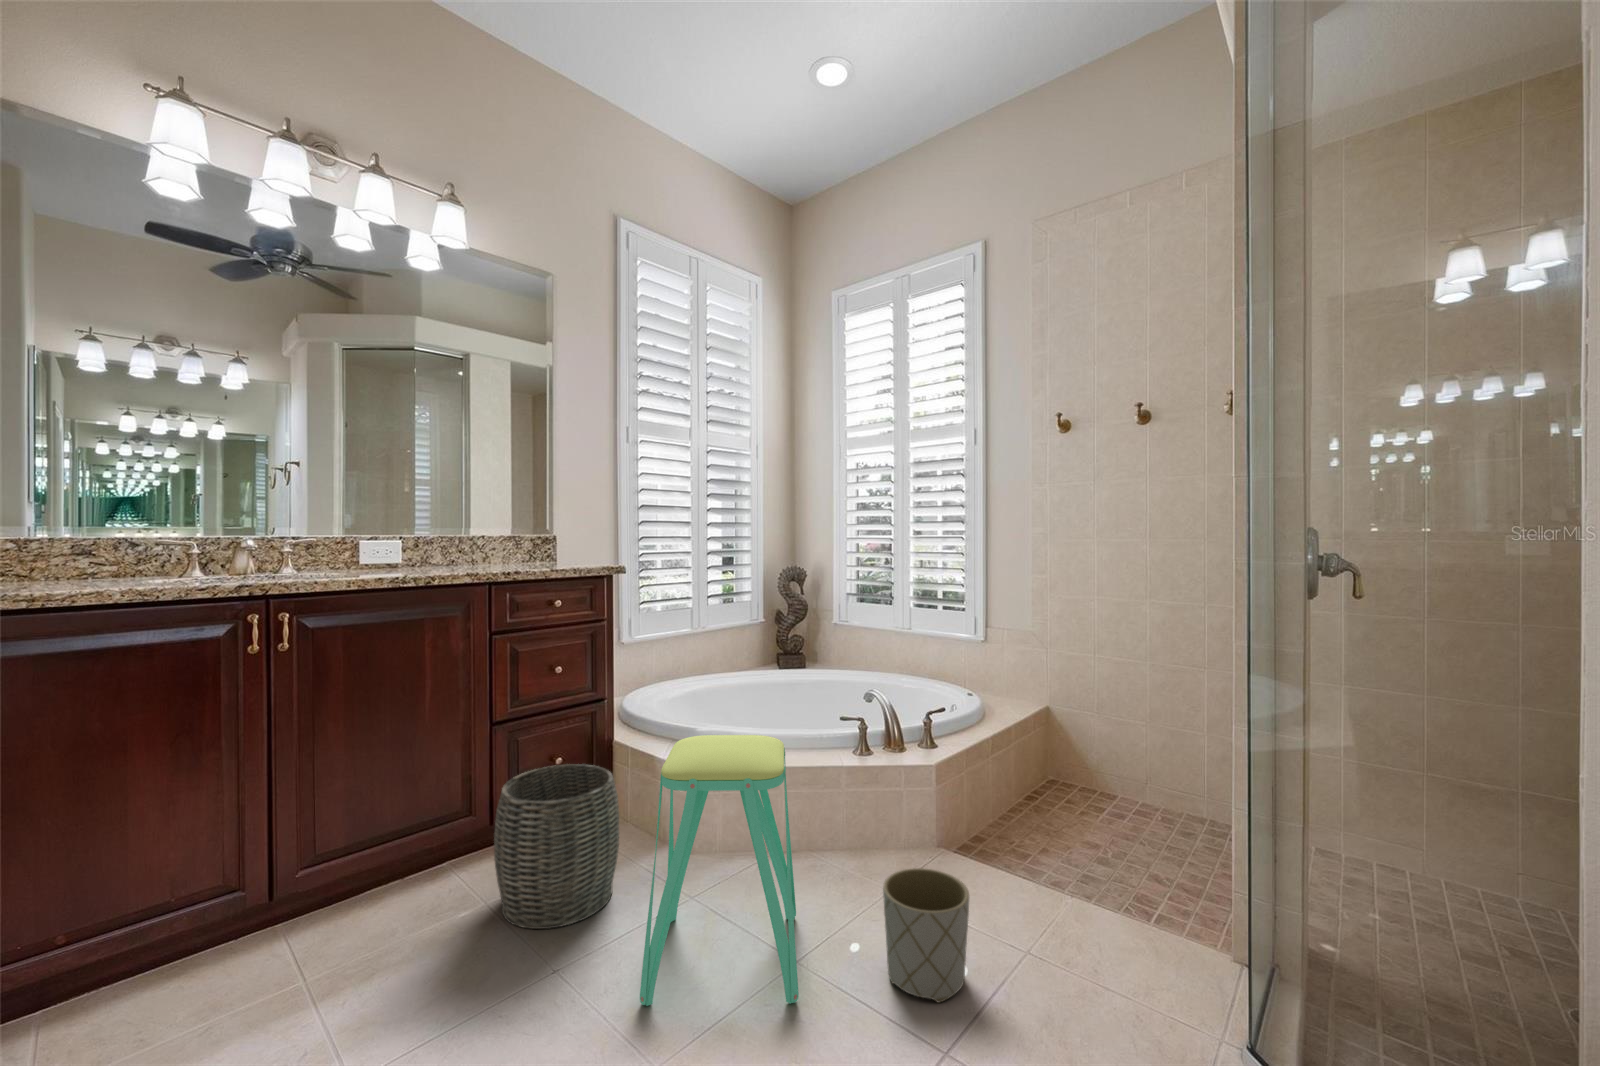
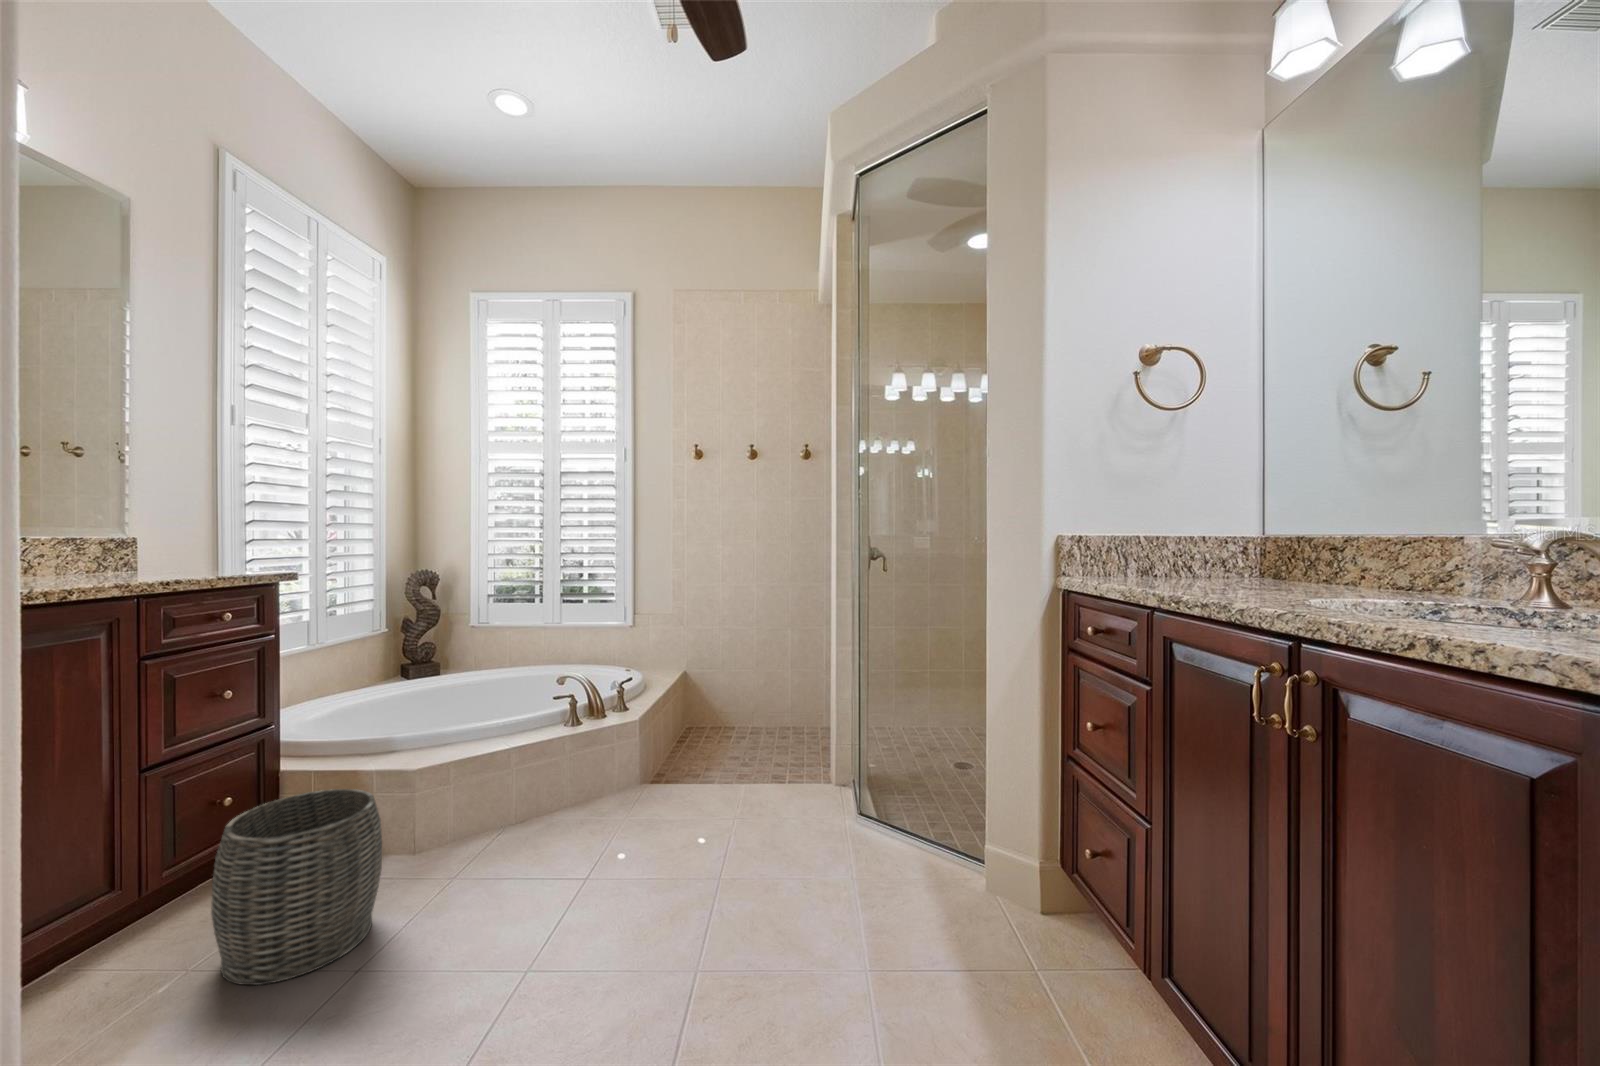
stool: present [640,735,799,1006] -> none [455,710,627,961]
planter: present [883,868,969,1002] -> none [666,780,726,866]

